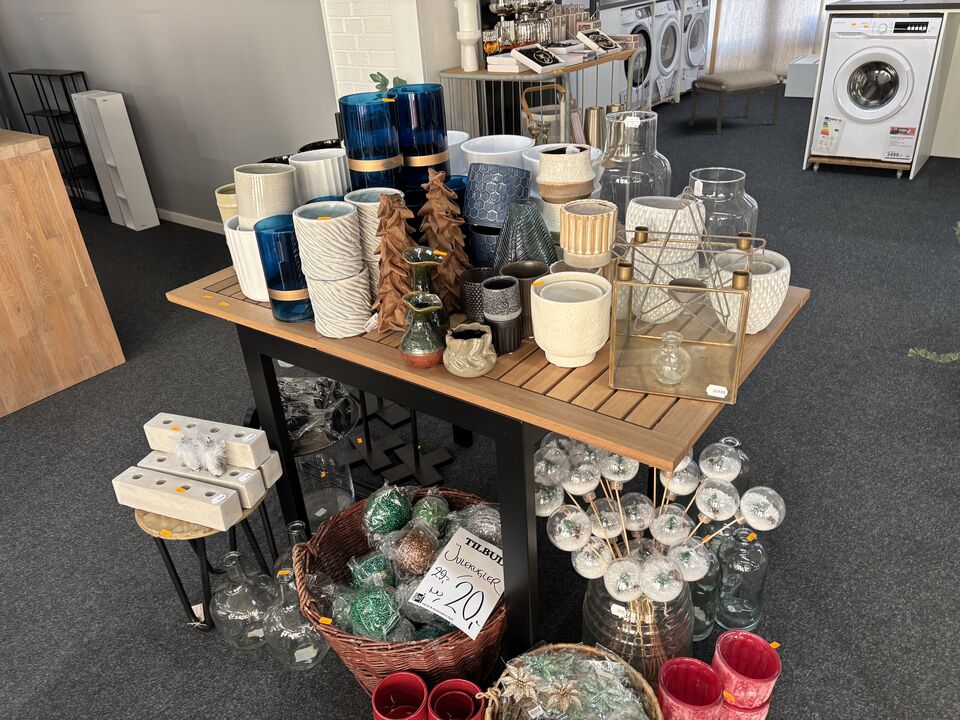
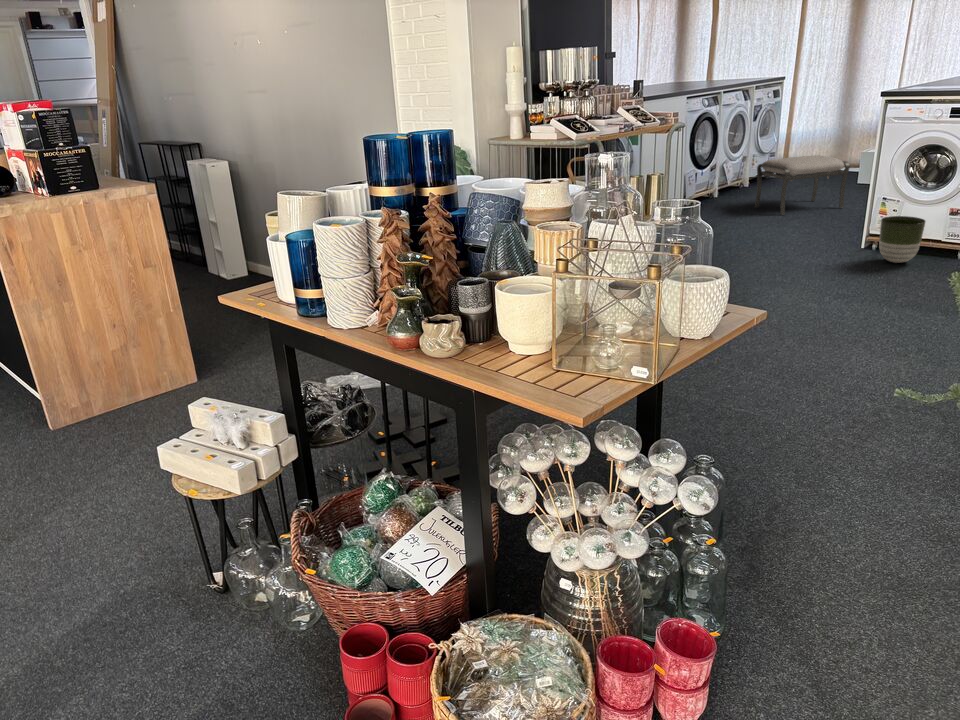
planter: none [824,136,870,184] -> present [879,216,925,263]

